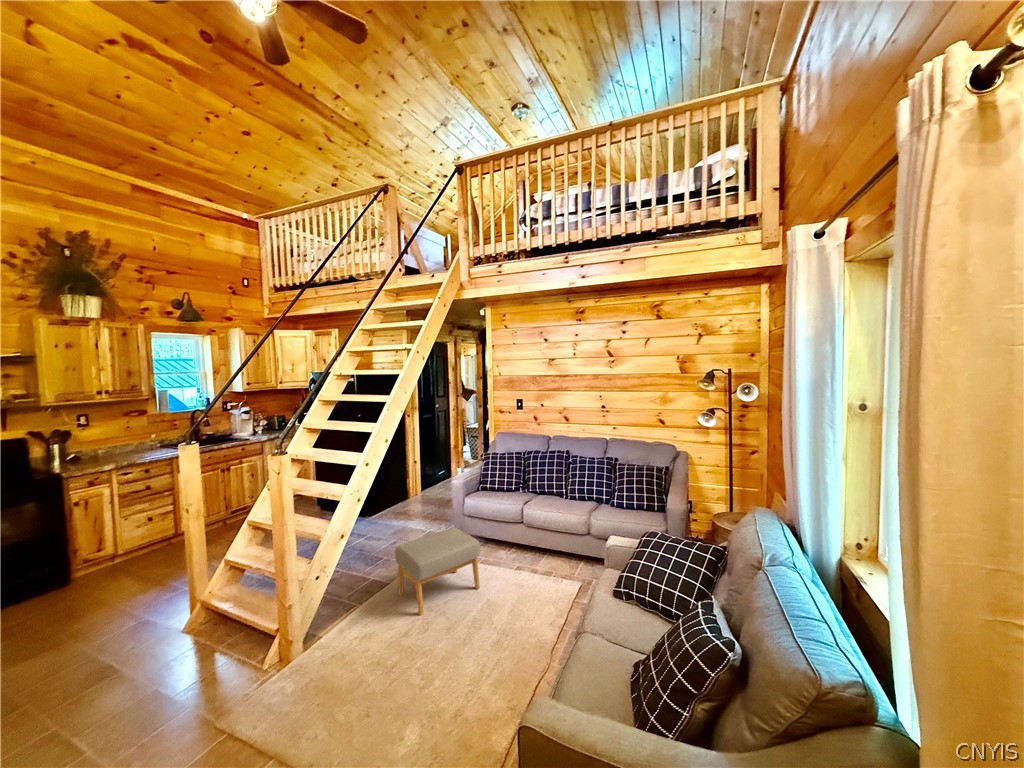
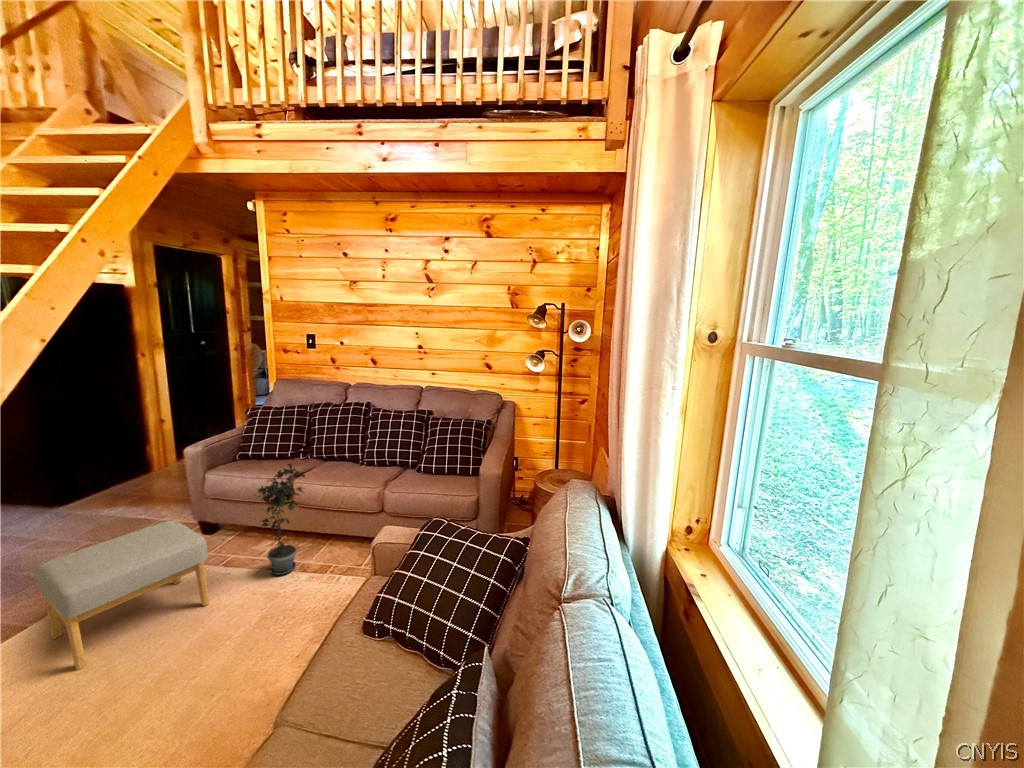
potted plant: none [501,493,537,576] -> present [255,464,305,575]

